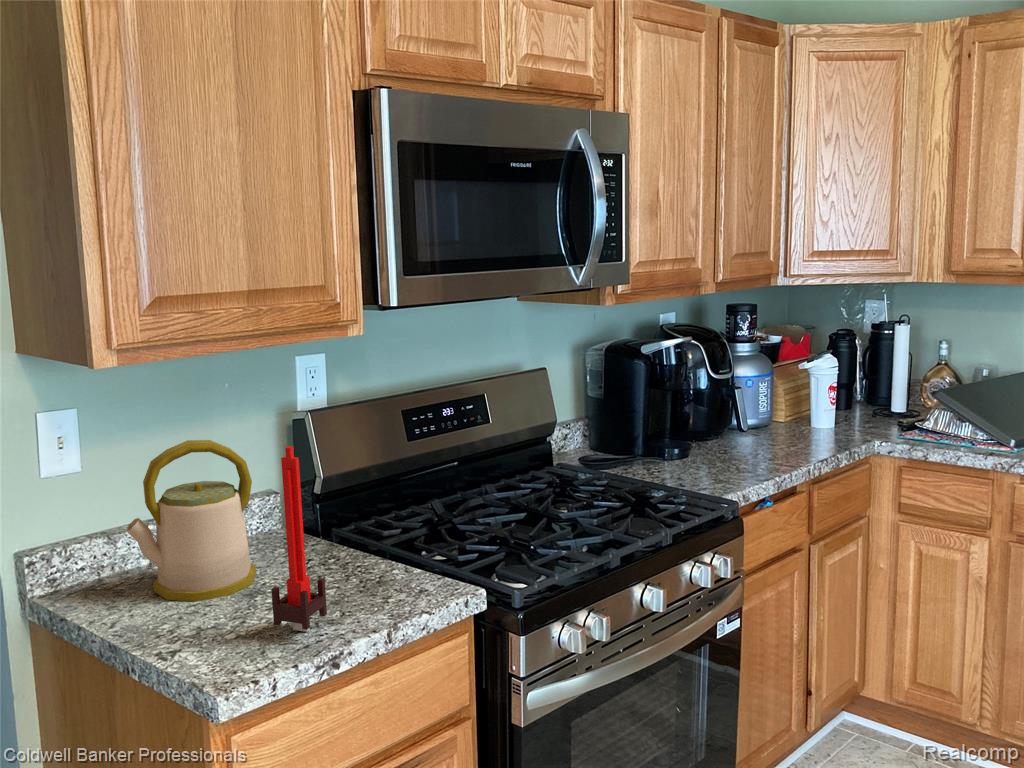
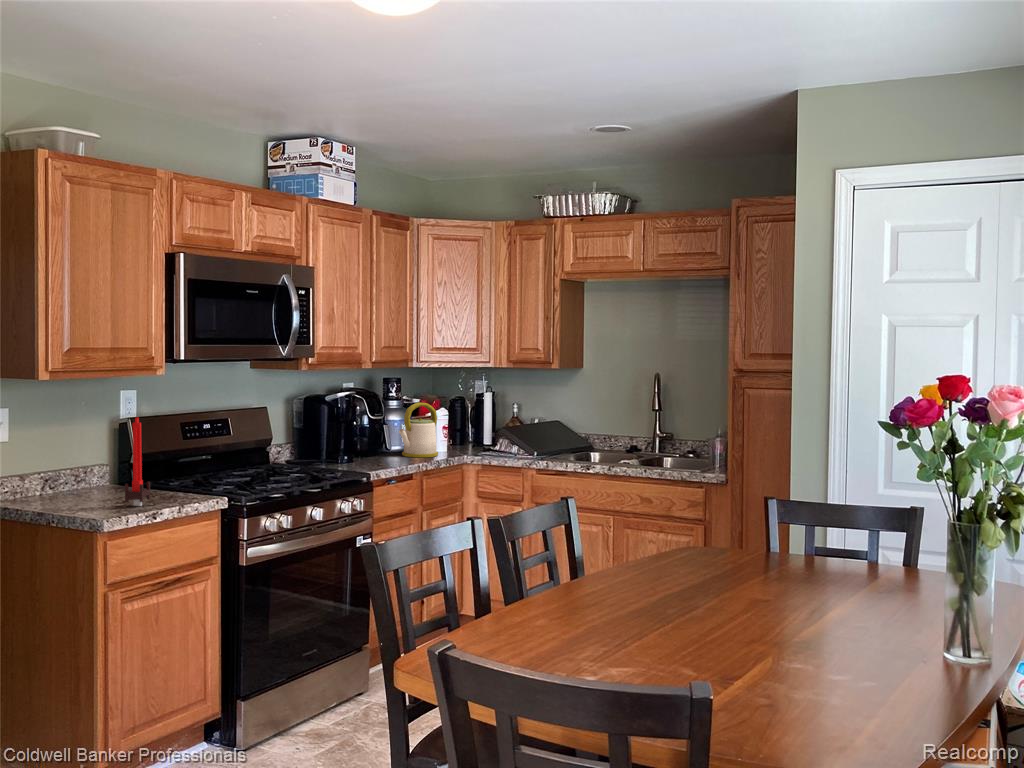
kettle: present [126,440,256,601] -> present [399,402,438,457]

